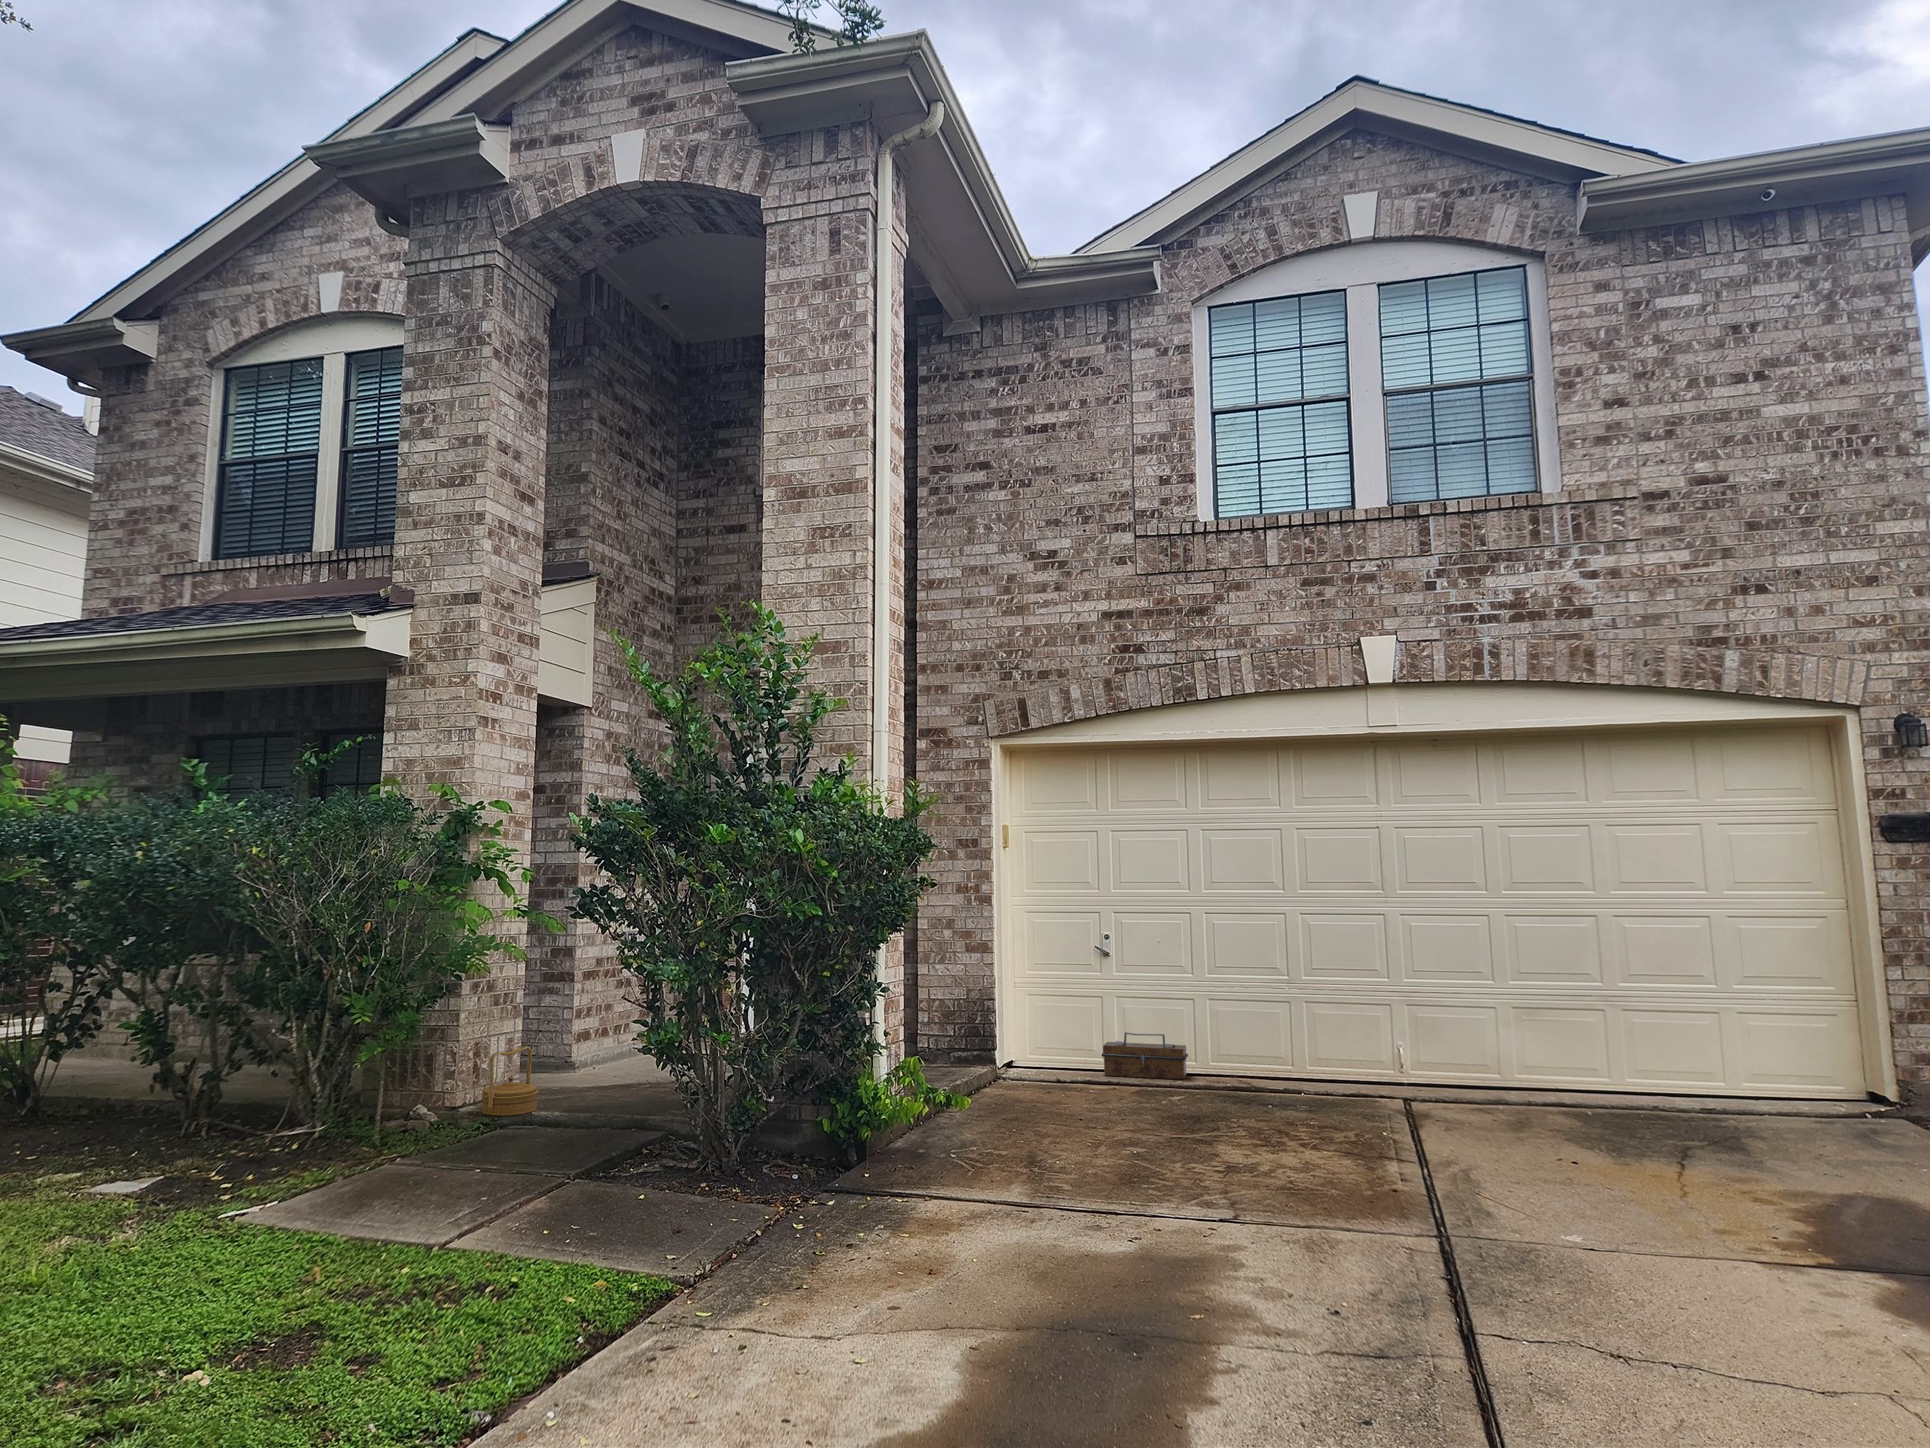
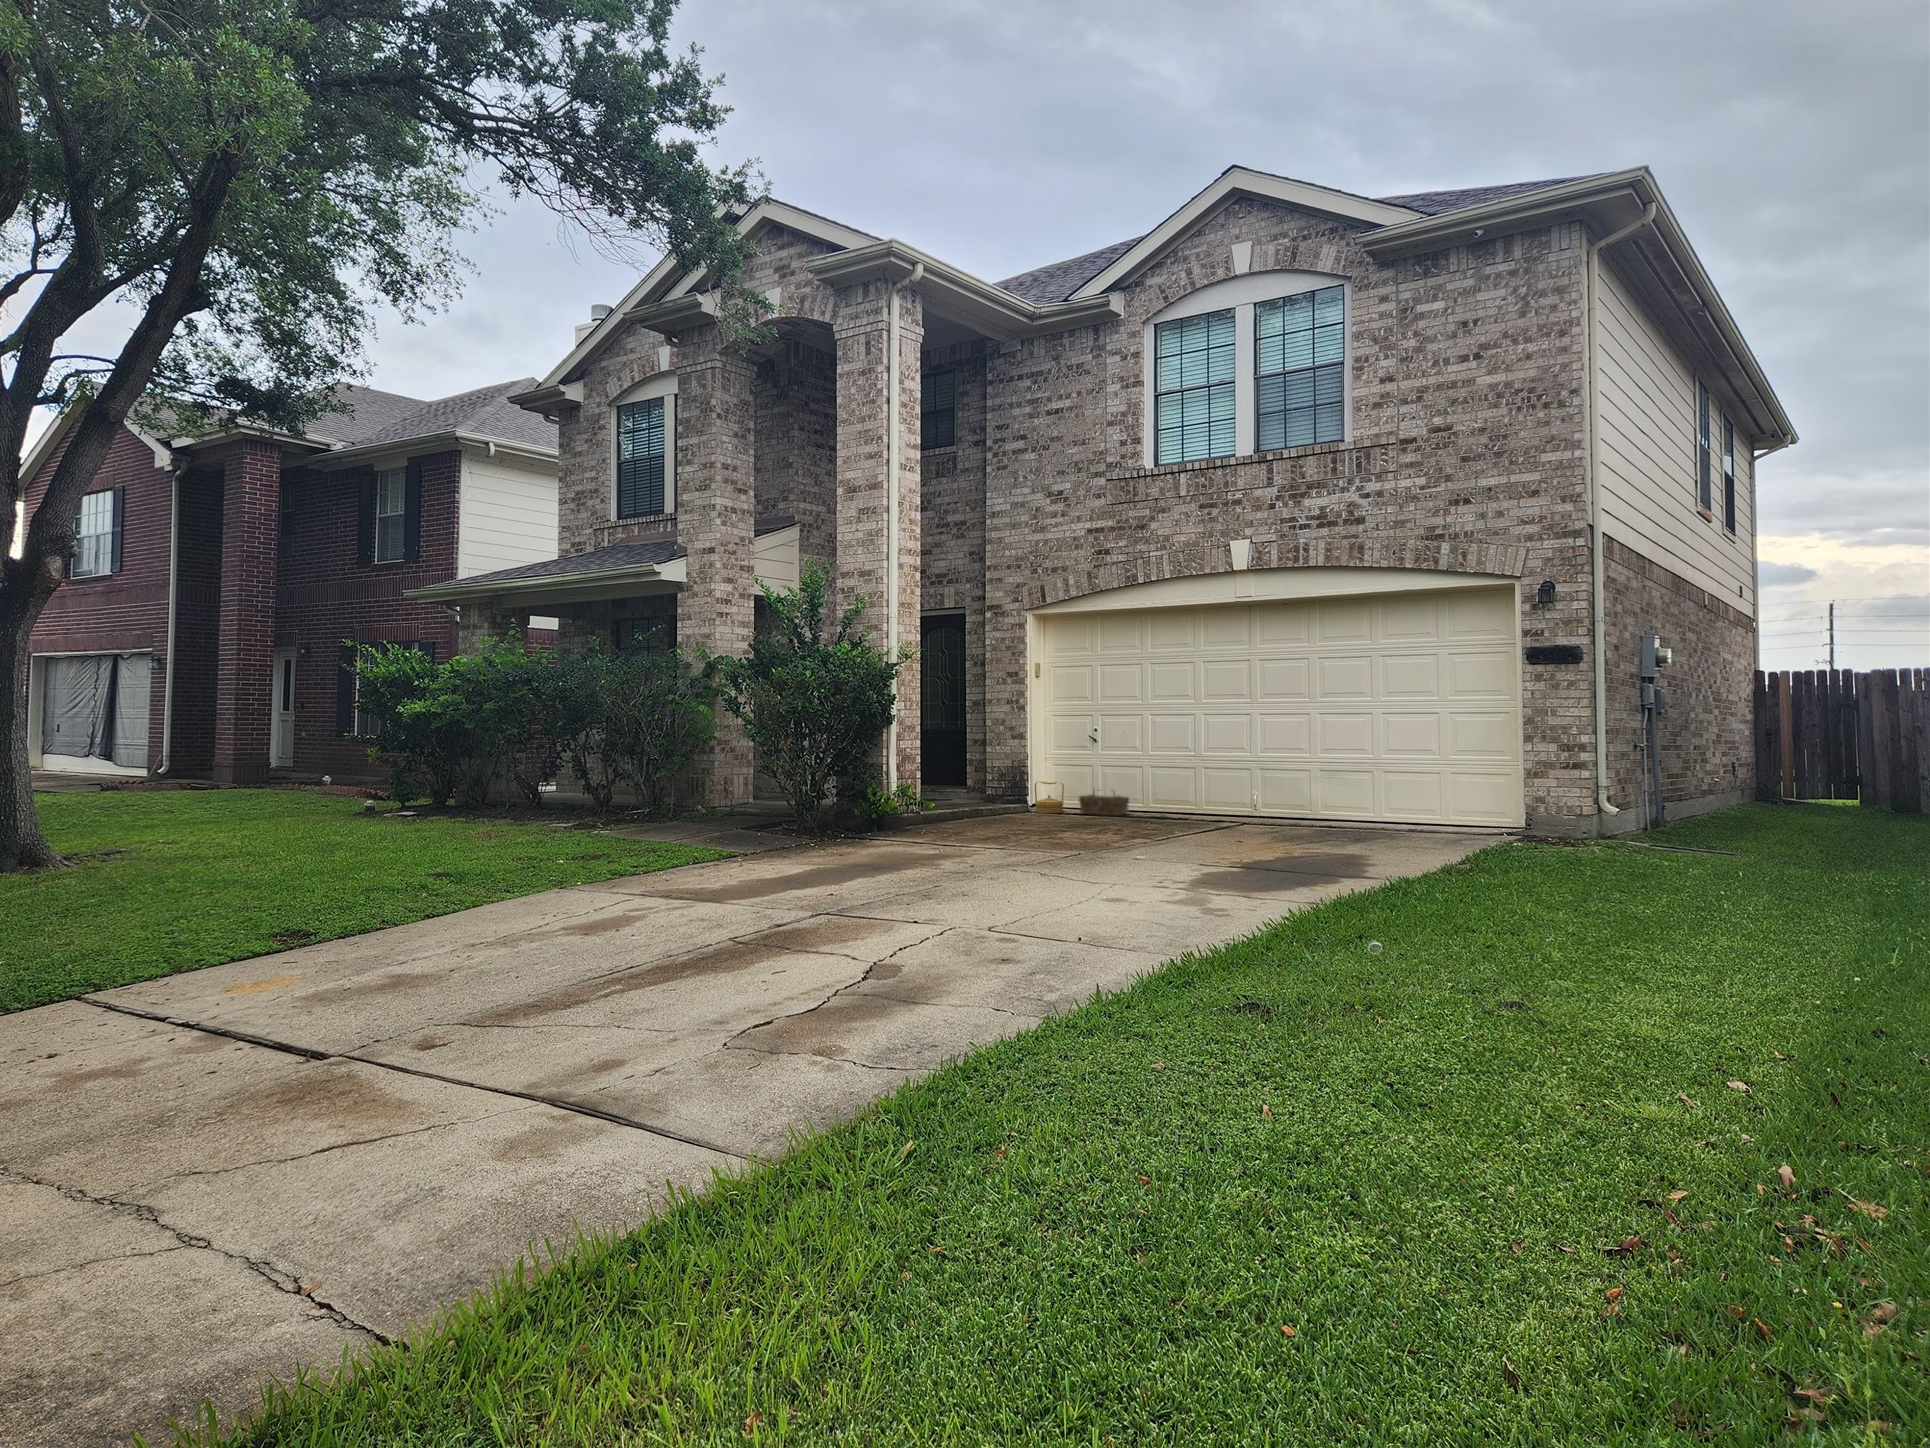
basket: present [481,1047,539,1116] -> present [1035,782,1064,813]

